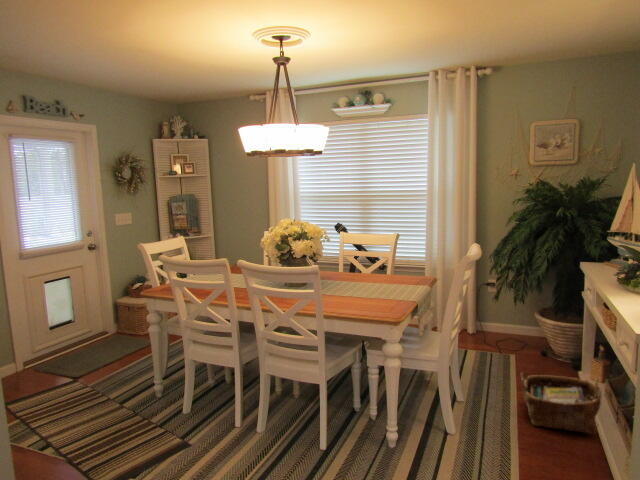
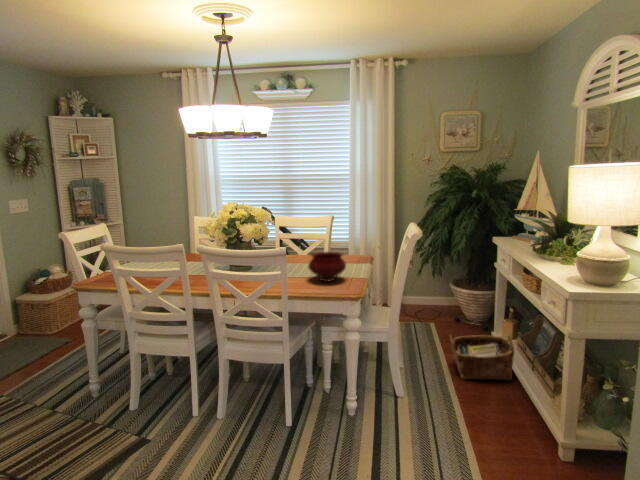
bowl: none [354,271,395,303] -> present [308,252,346,282]

